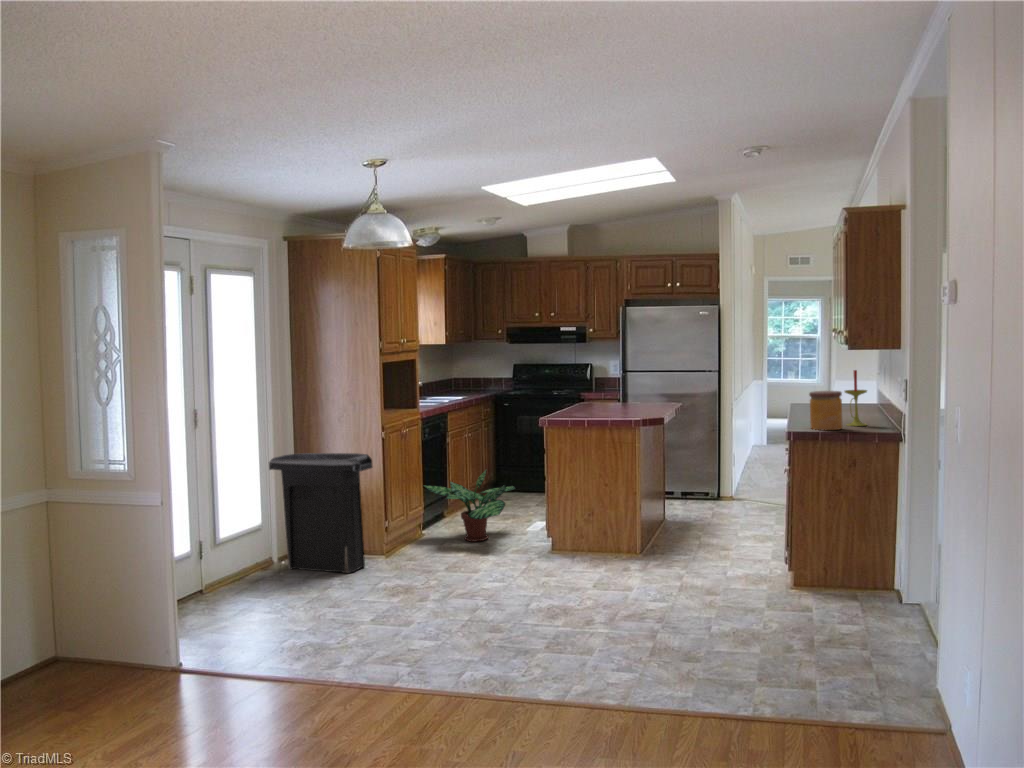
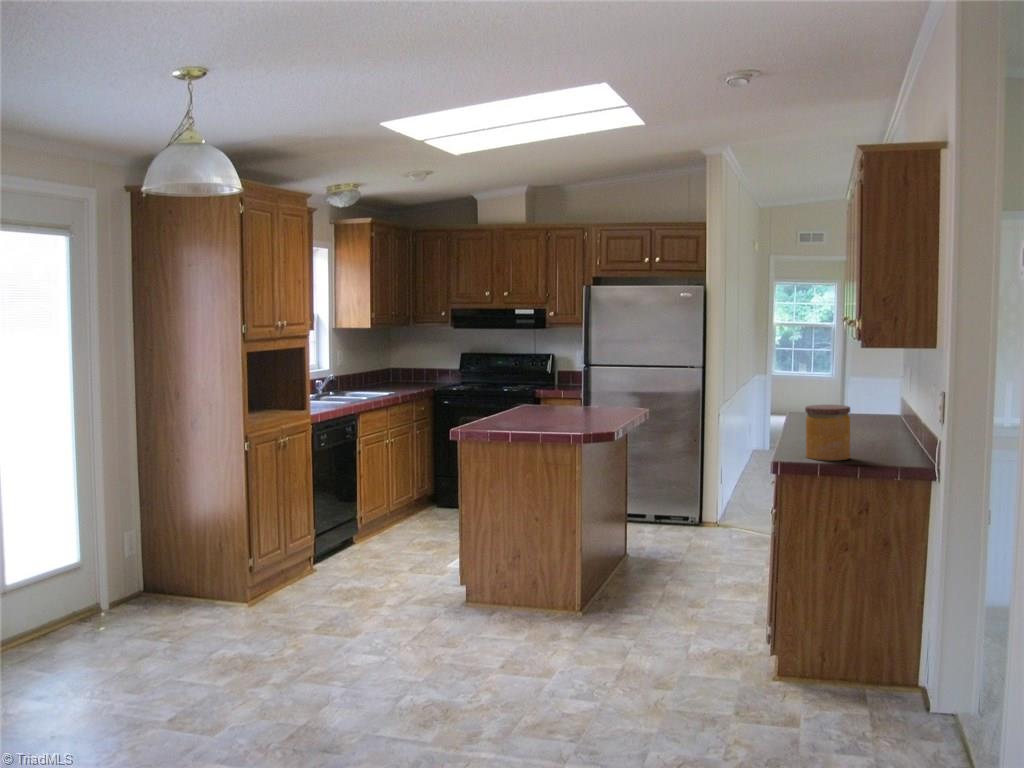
candle: present [845,370,867,426] -> none [855,374,887,454]
trash can: present [269,453,372,573] -> none [92,468,225,631]
potted plant: present [425,470,515,542] -> none [313,489,434,583]

